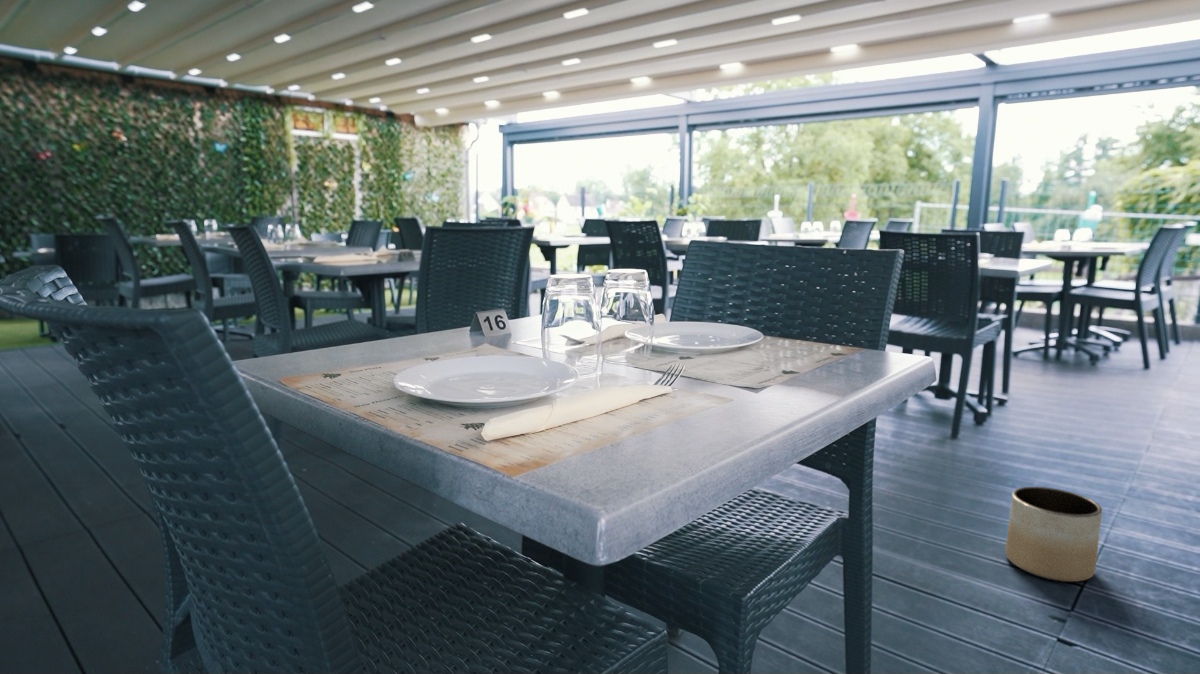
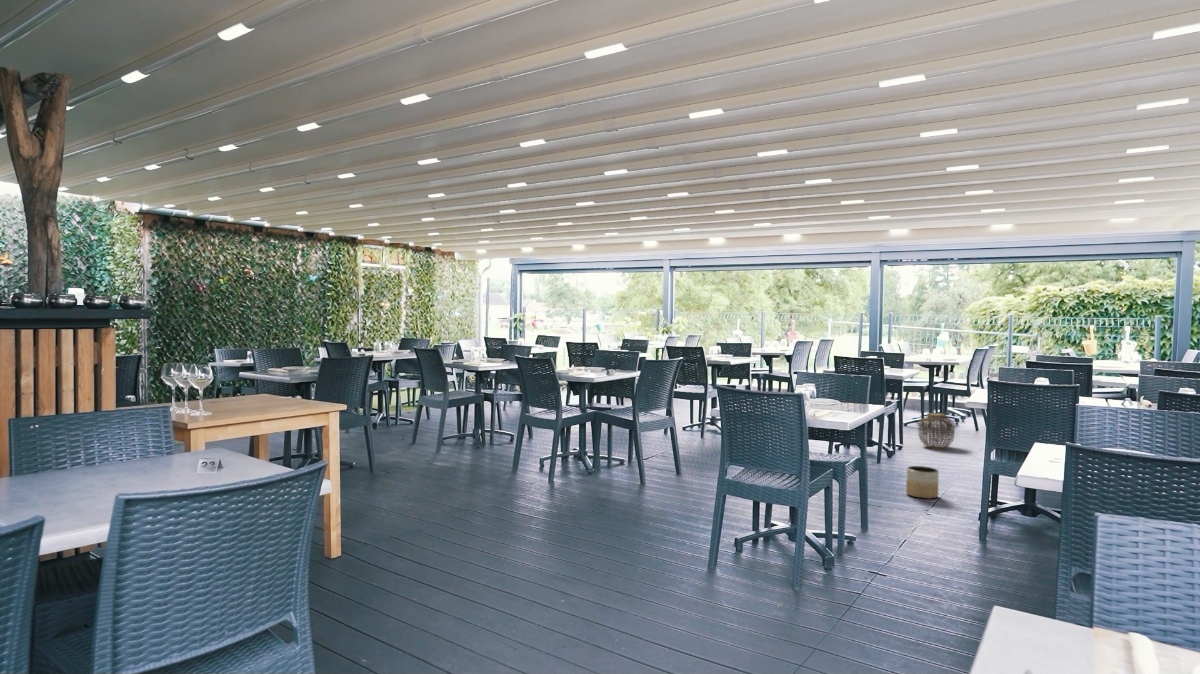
woven basket: none [1040,339,1116,409] -> present [918,413,955,449]

